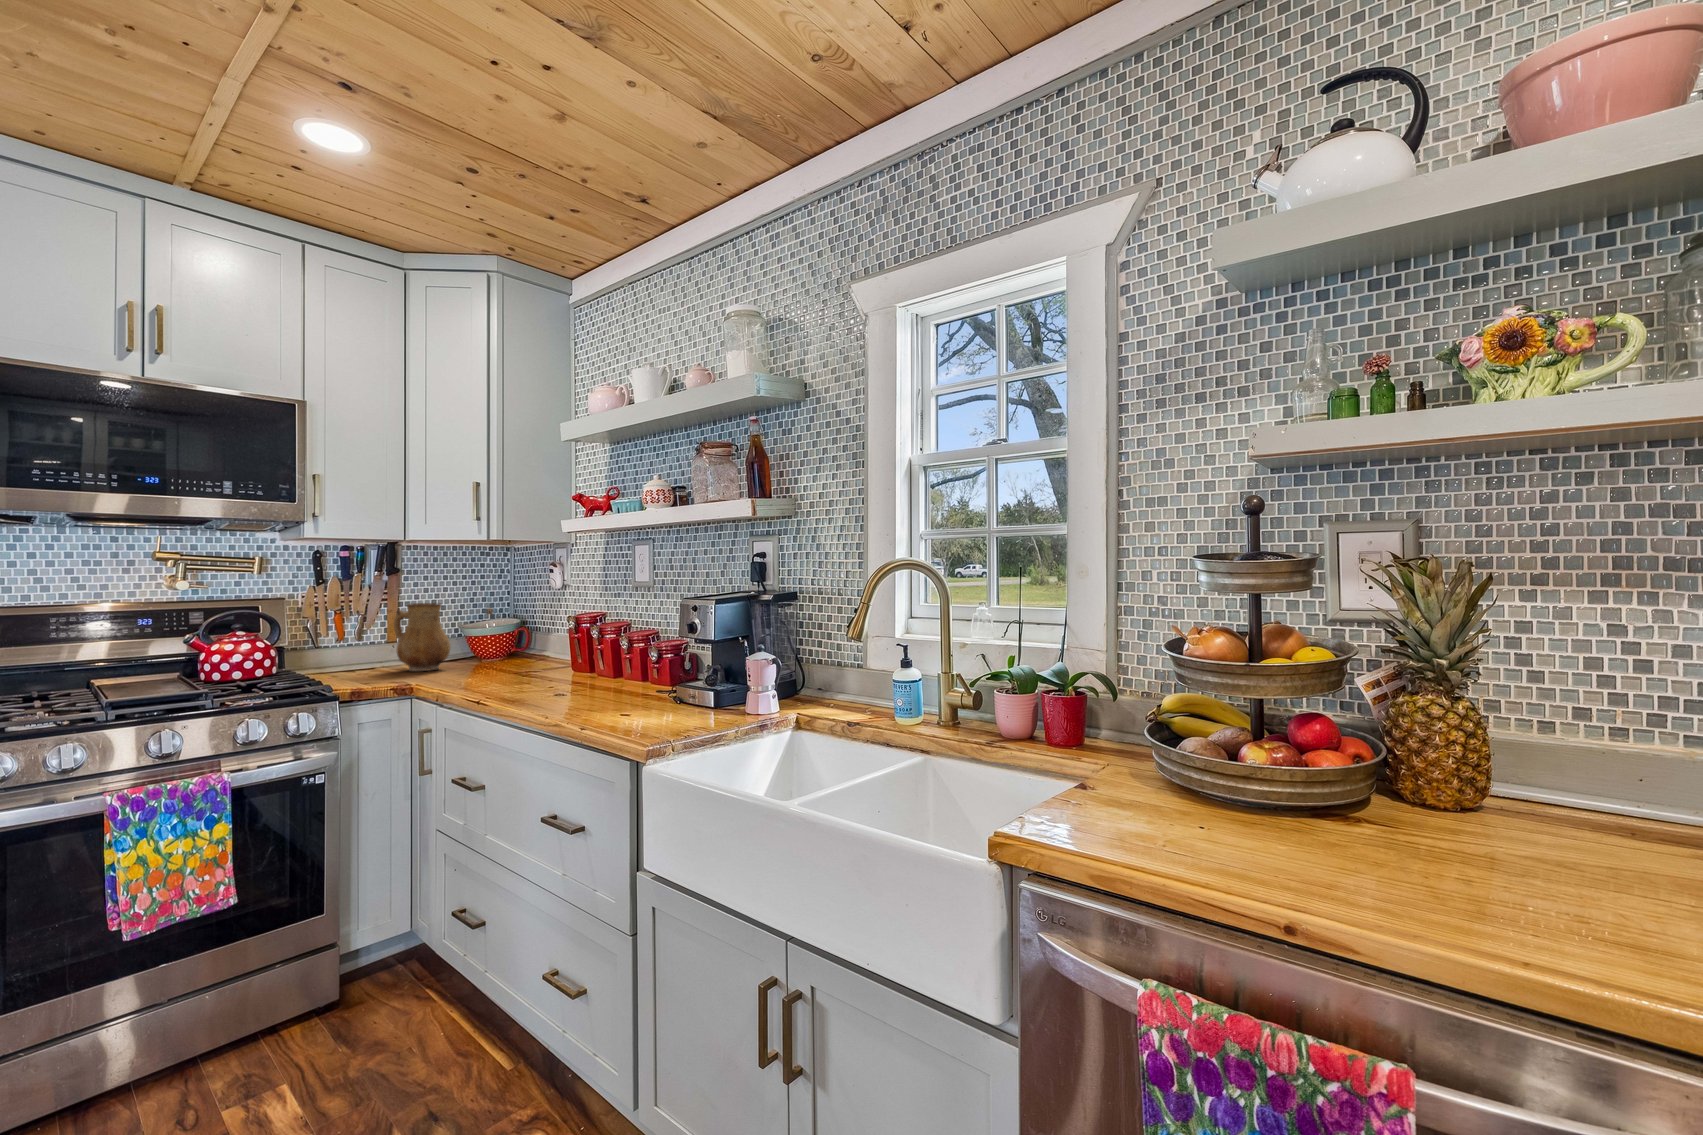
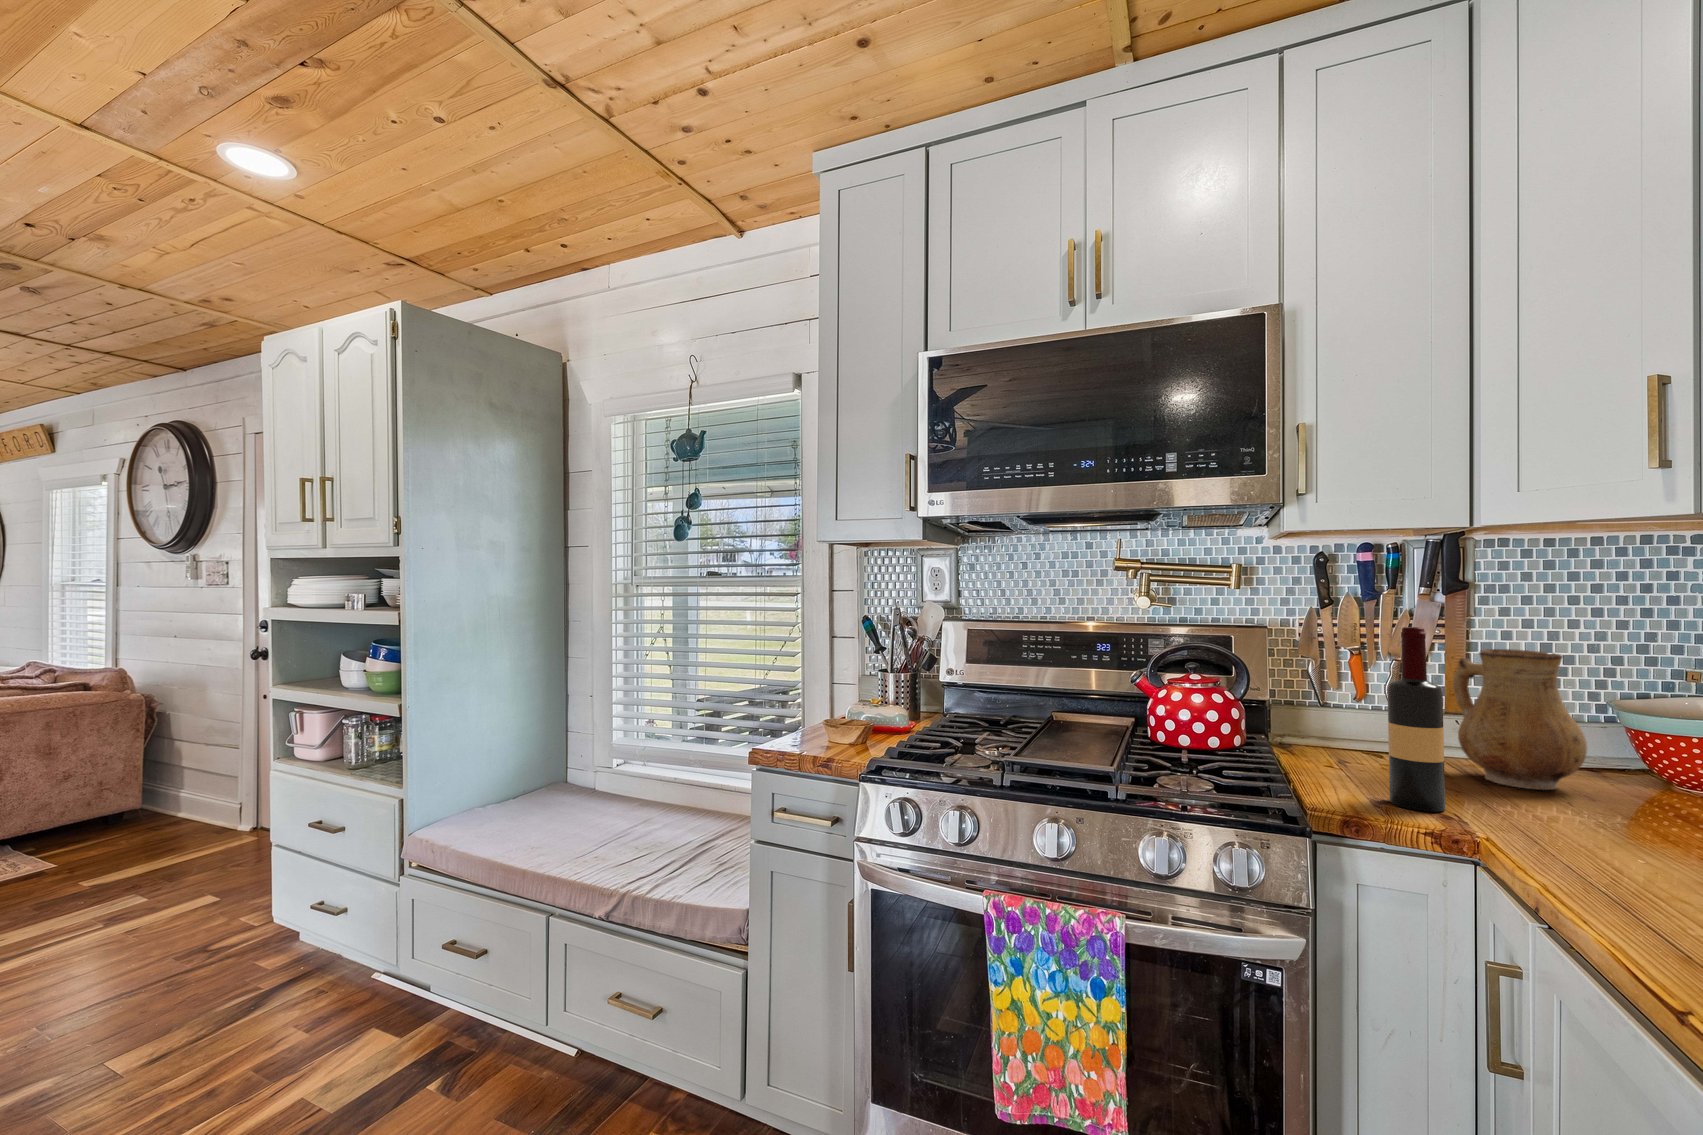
wine bottle: none [368,592,395,684] -> present [1388,627,1445,812]

